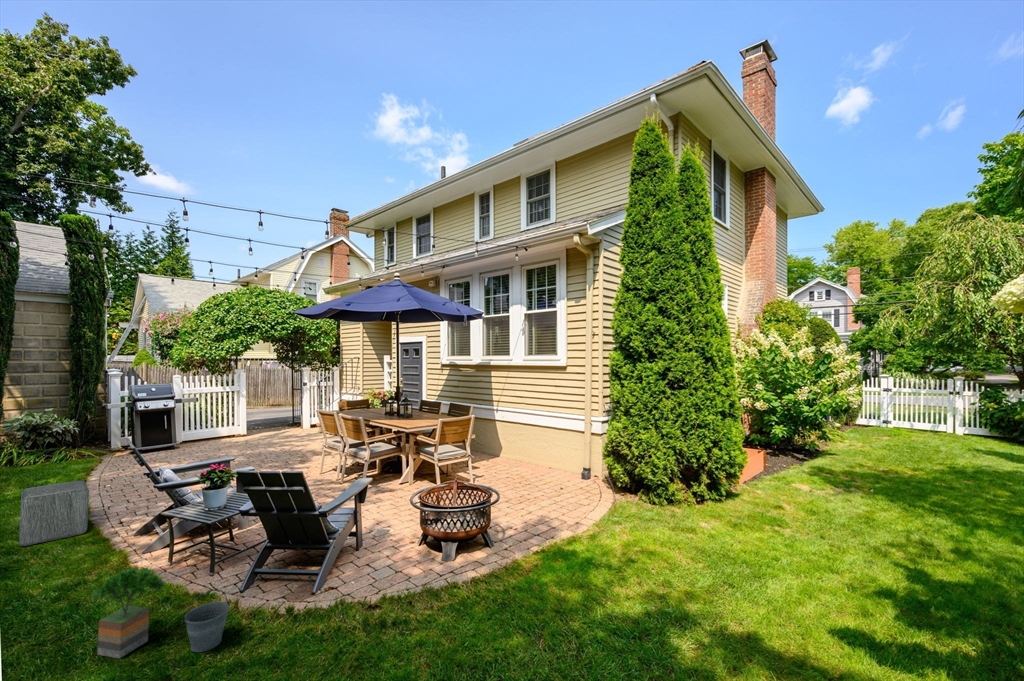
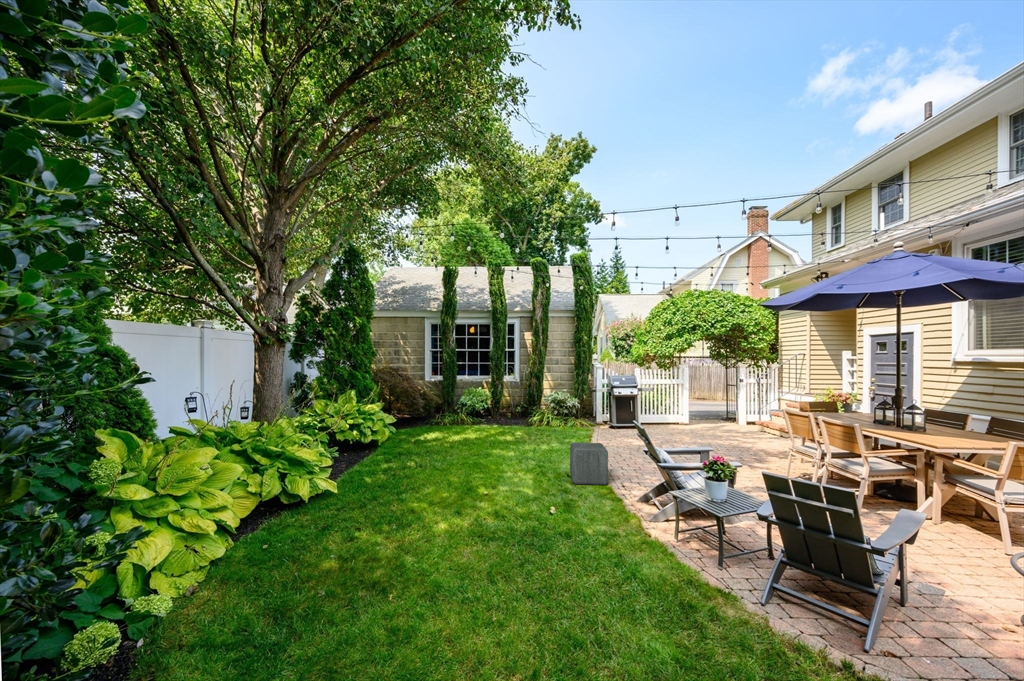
potted tree: present [92,568,165,658] -> none [646,530,703,613]
bucket: present [182,590,231,652] -> none [728,584,773,649]

